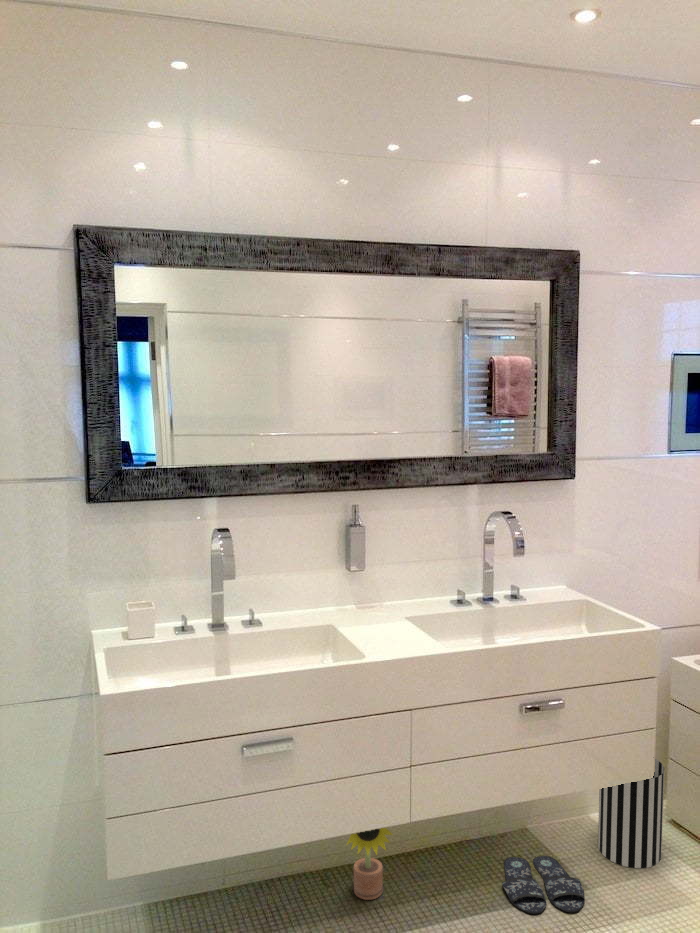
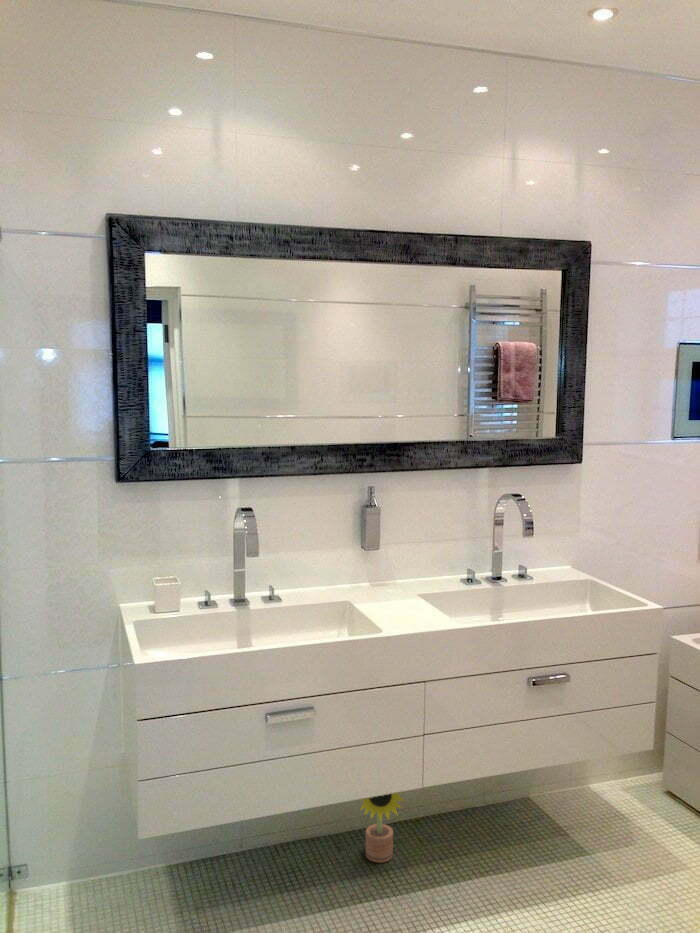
wastebasket: present [598,759,664,868] -> none [598,725,662,835]
slippers: present [502,856,585,914] -> none [507,824,585,875]

